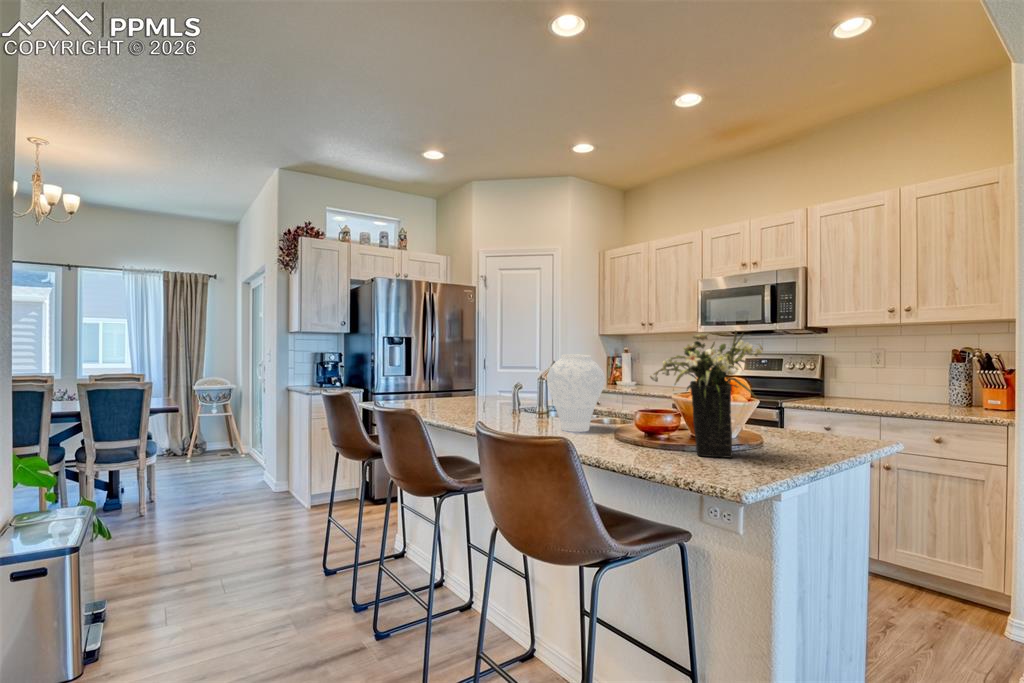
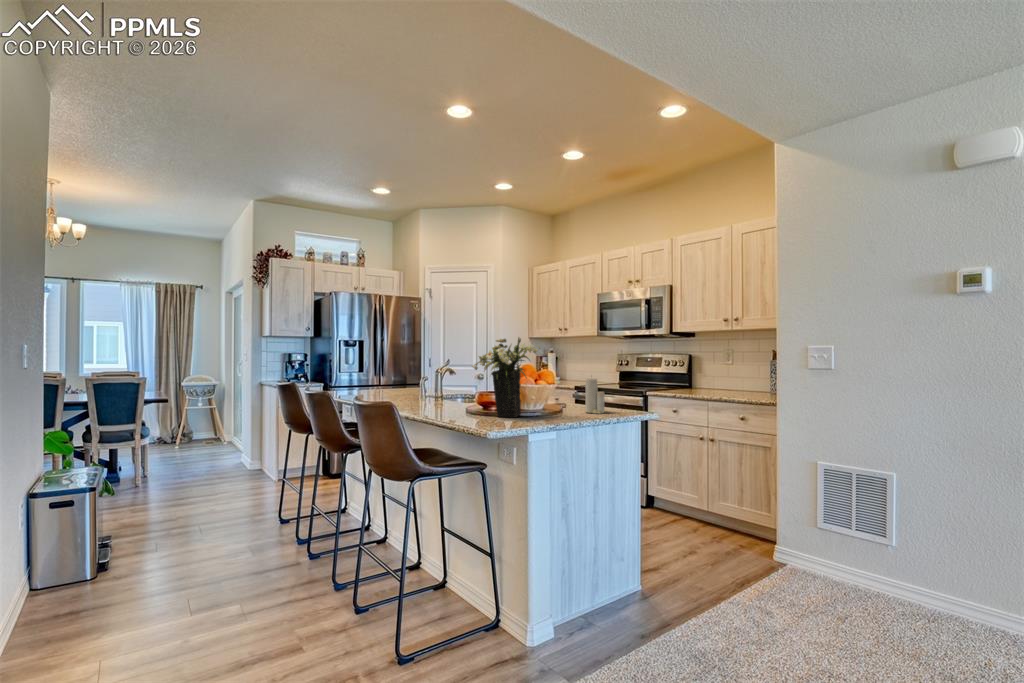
vase: present [547,354,605,432] -> none [426,353,466,407]
candle: none [805,388,842,448] -> present [585,378,604,414]

